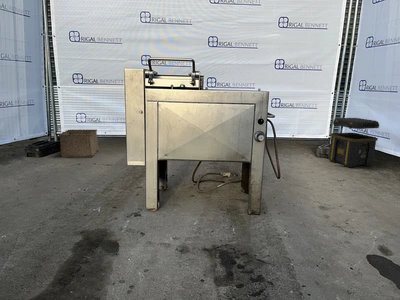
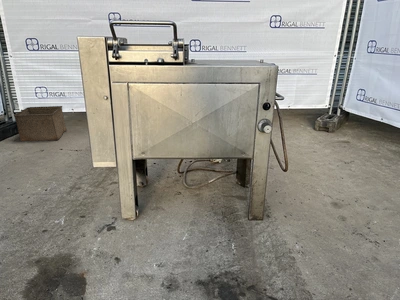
toolbox: present [329,118,379,167] -> none [330,85,390,143]

